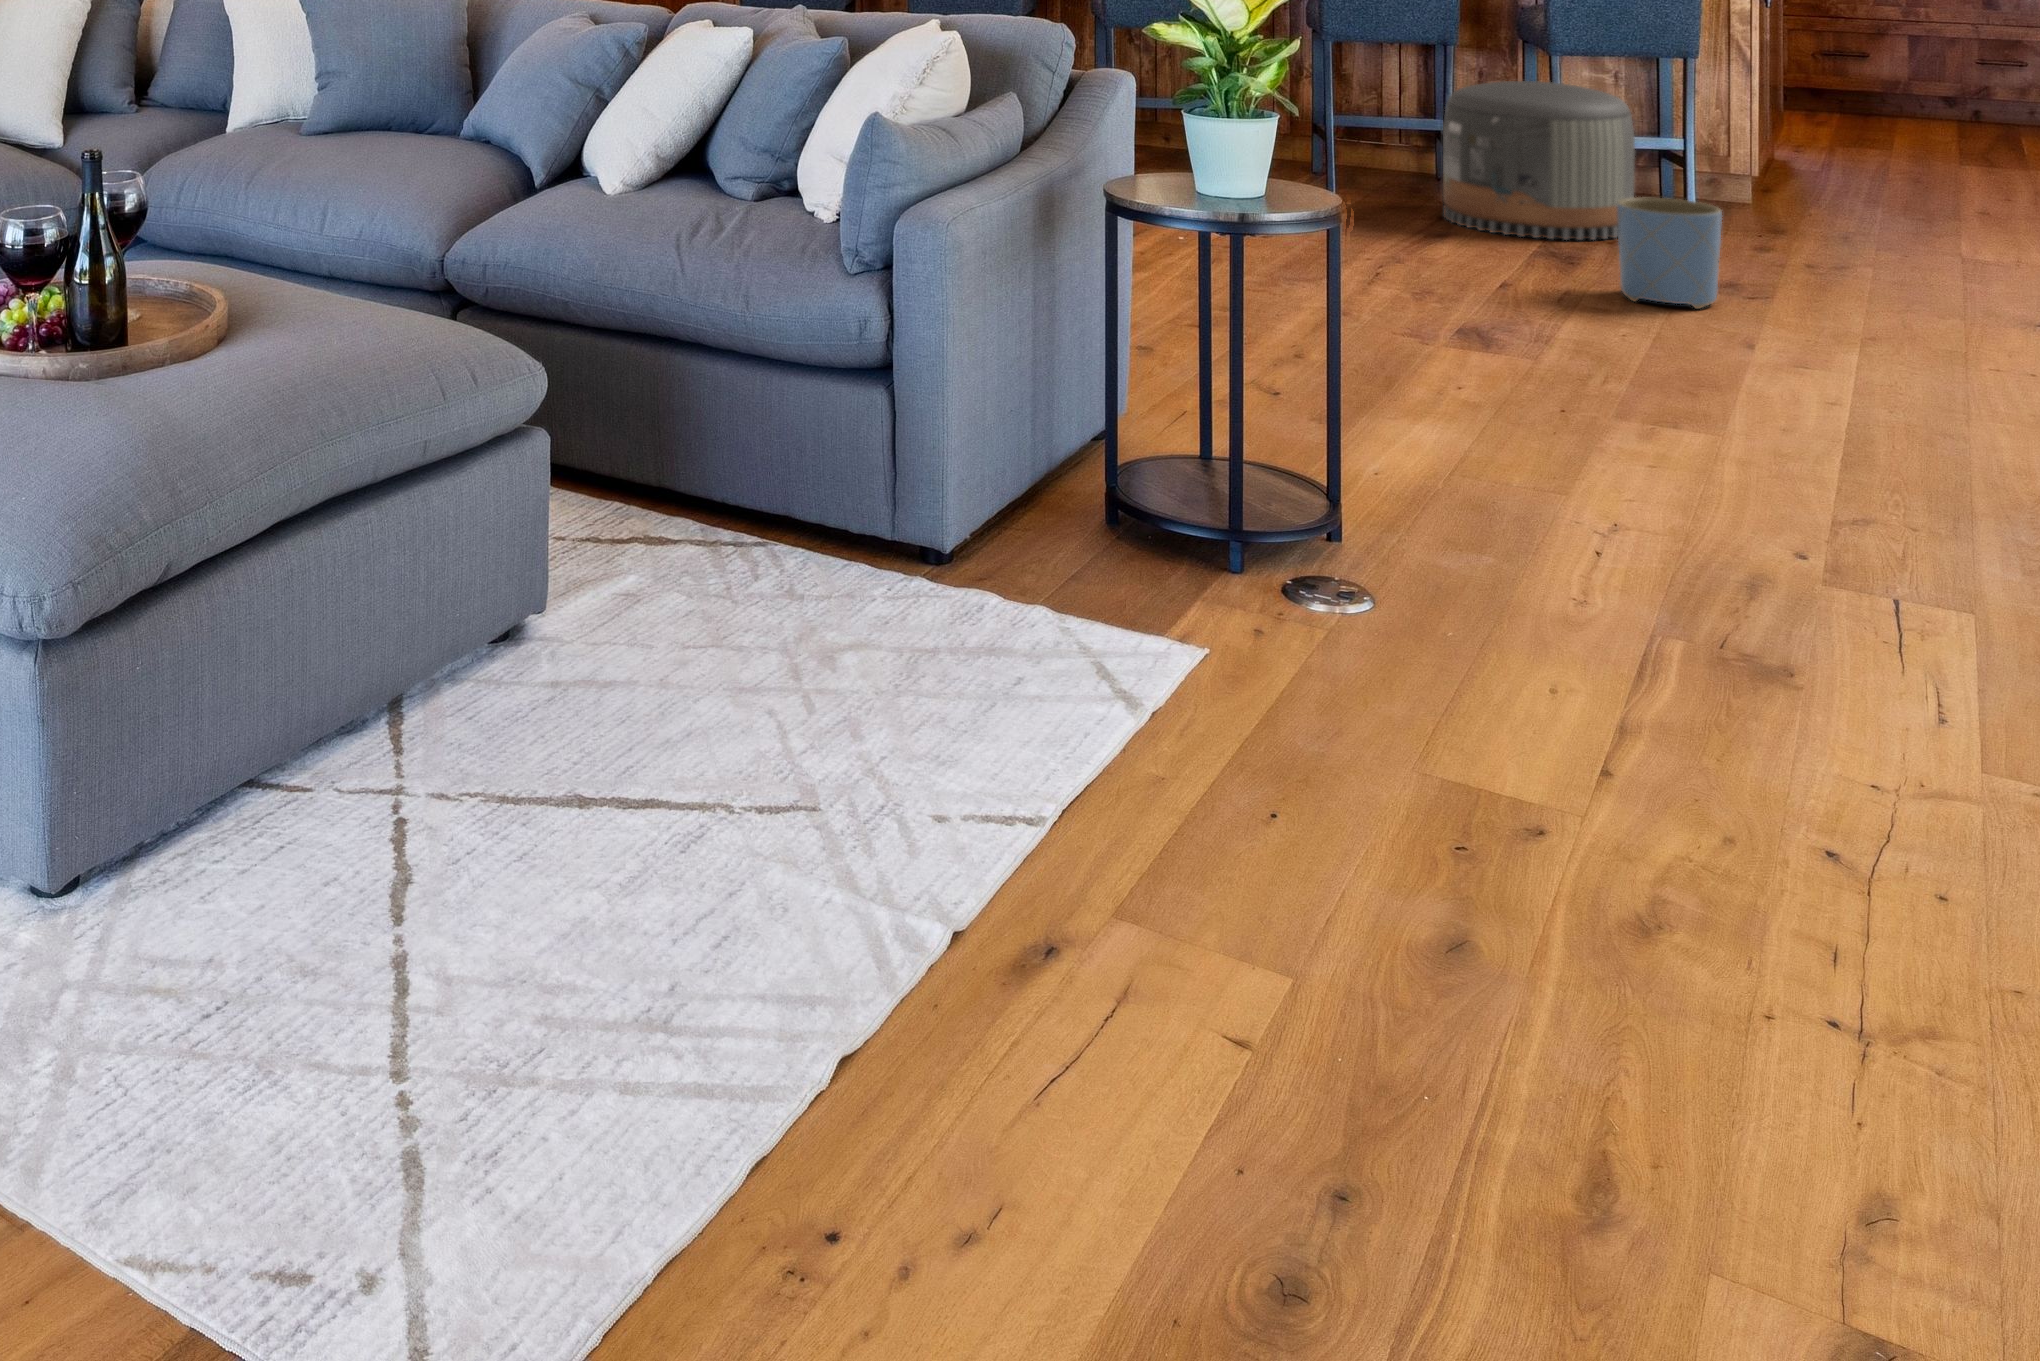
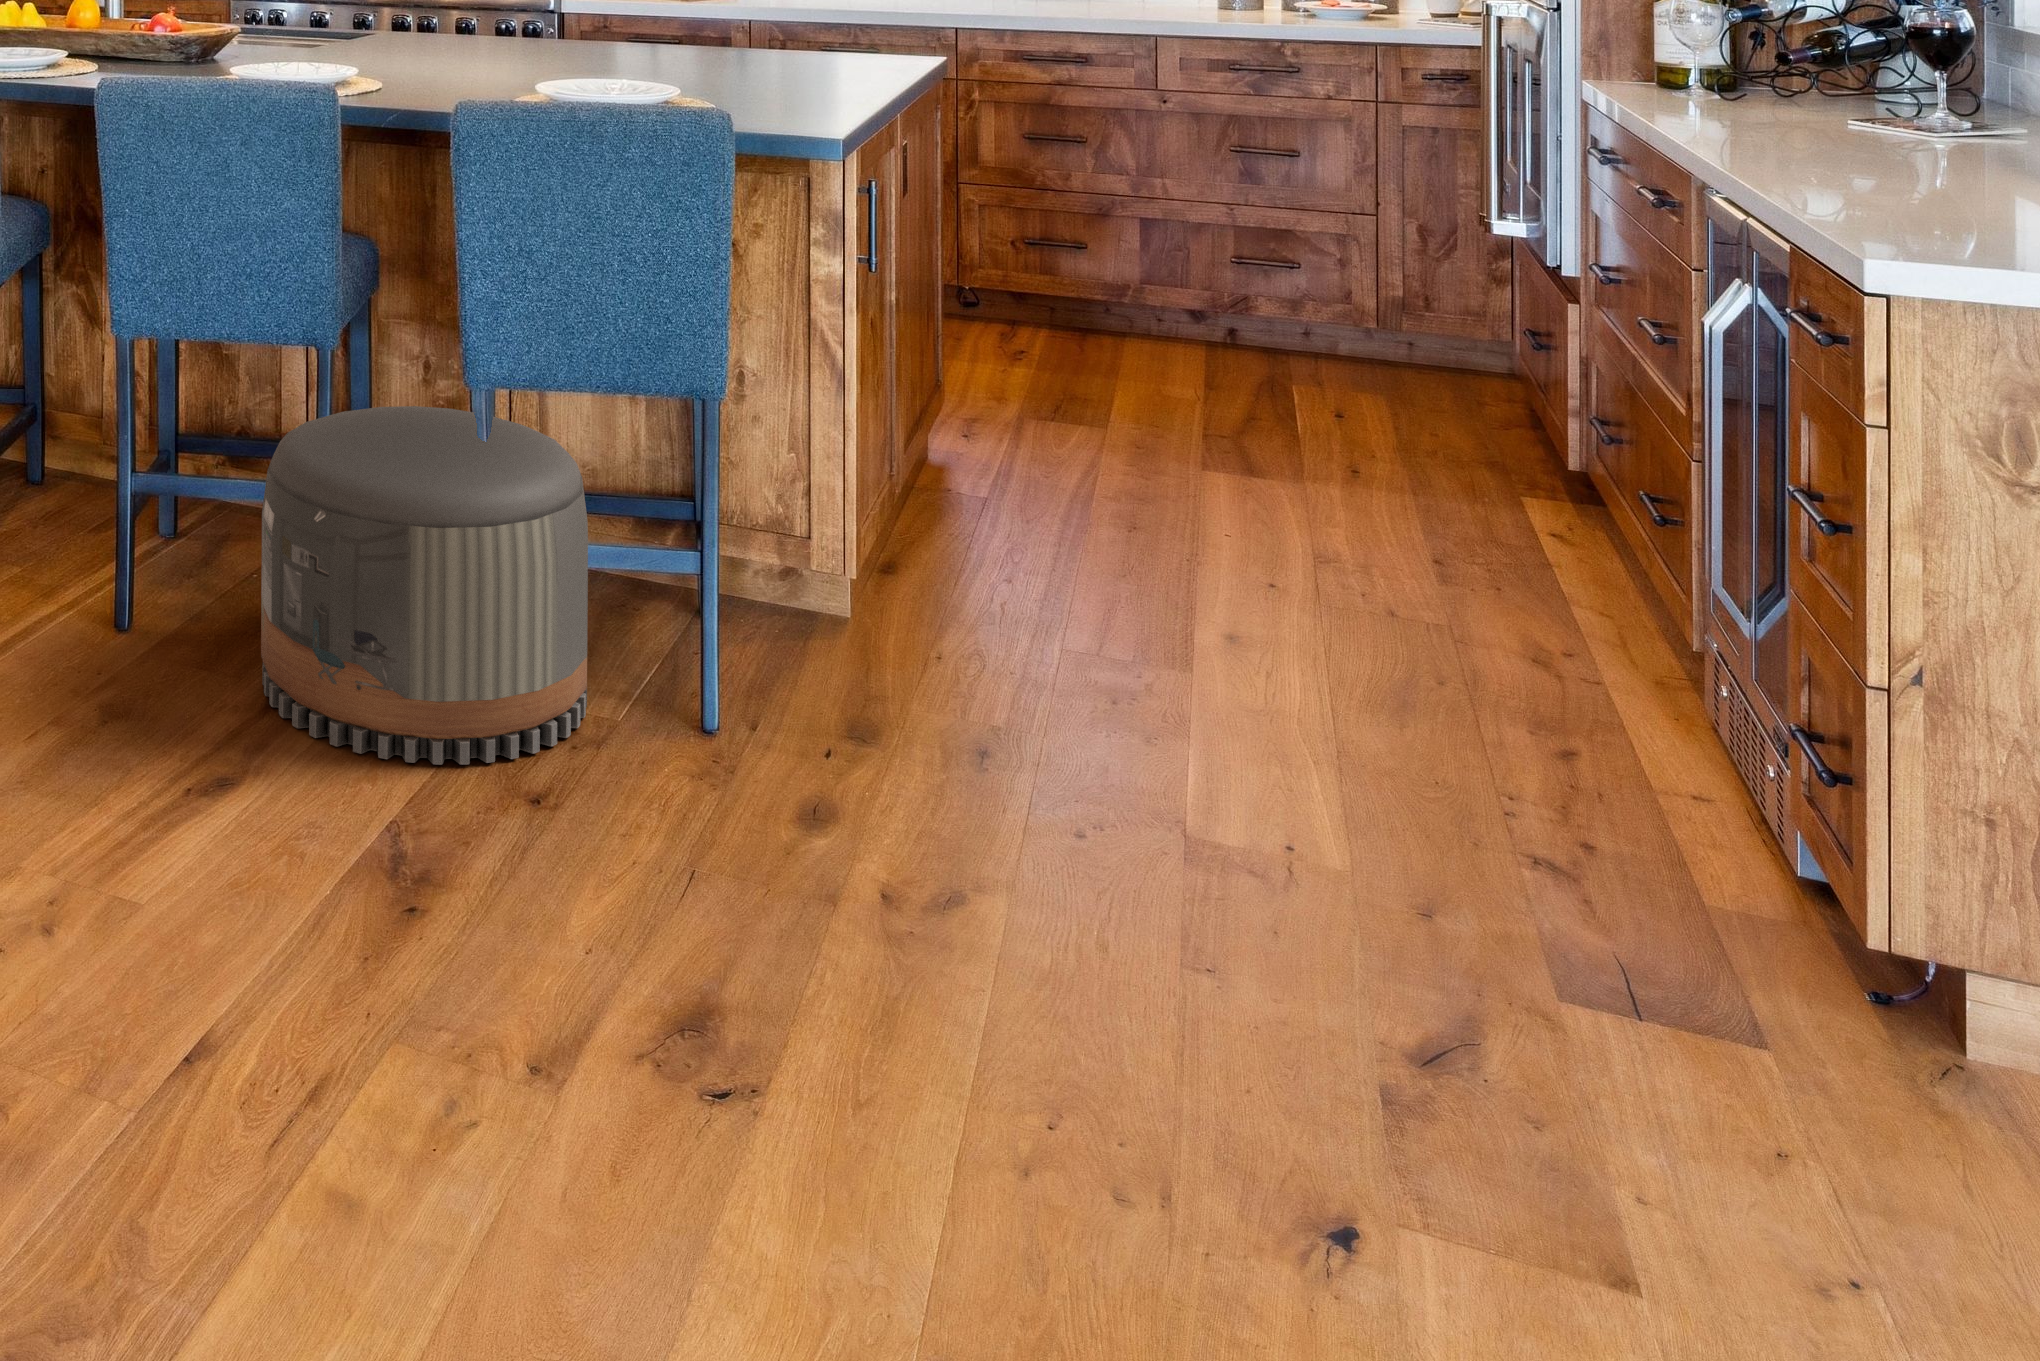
planter: present [1617,198,1722,309] -> none [409,800,622,1125]

